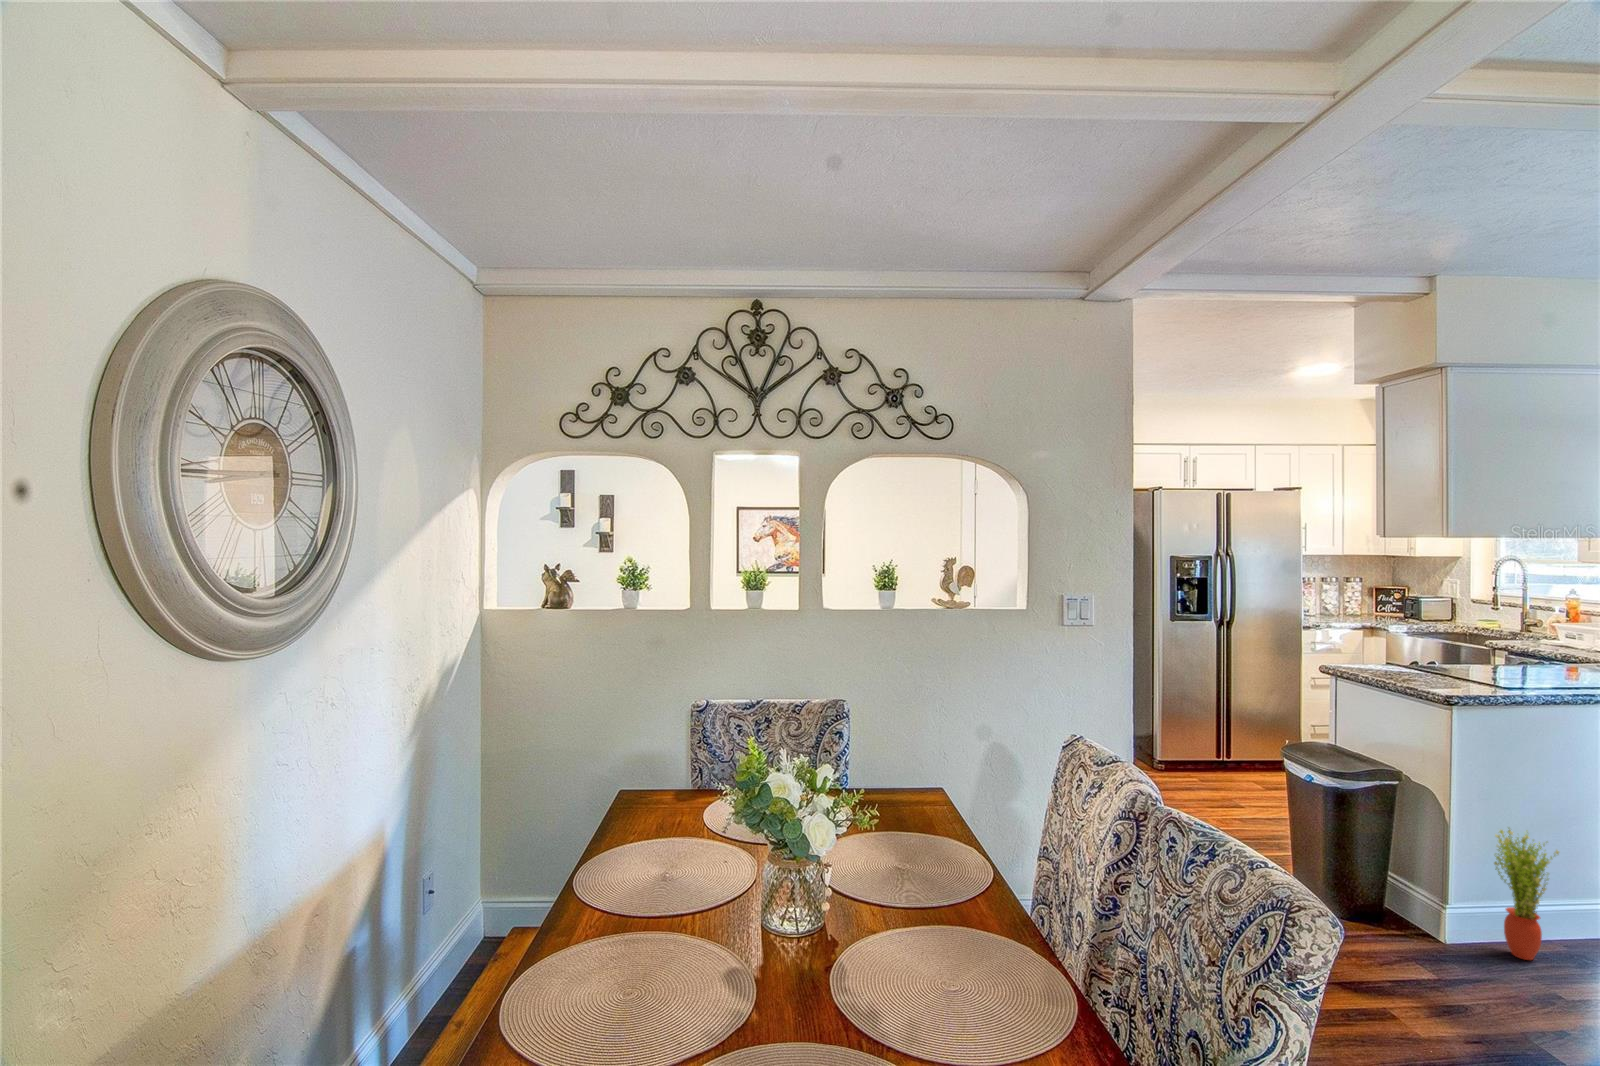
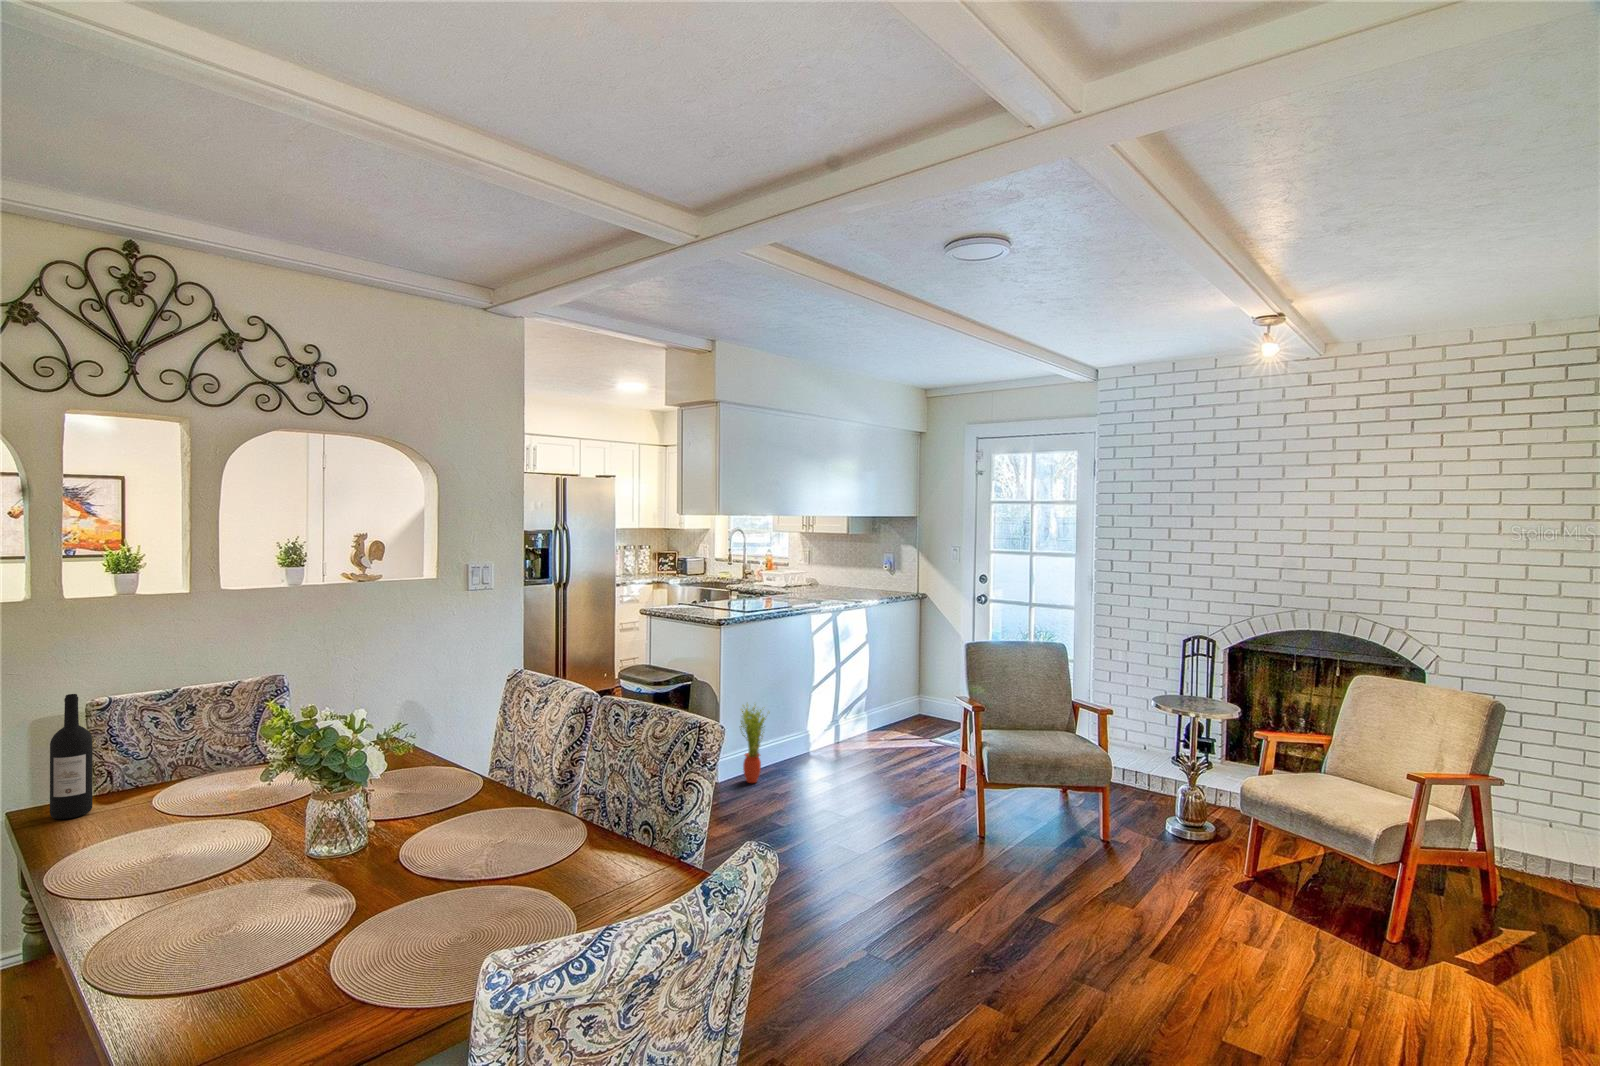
wine bottle: none [641,695,670,807] -> present [50,694,93,819]

